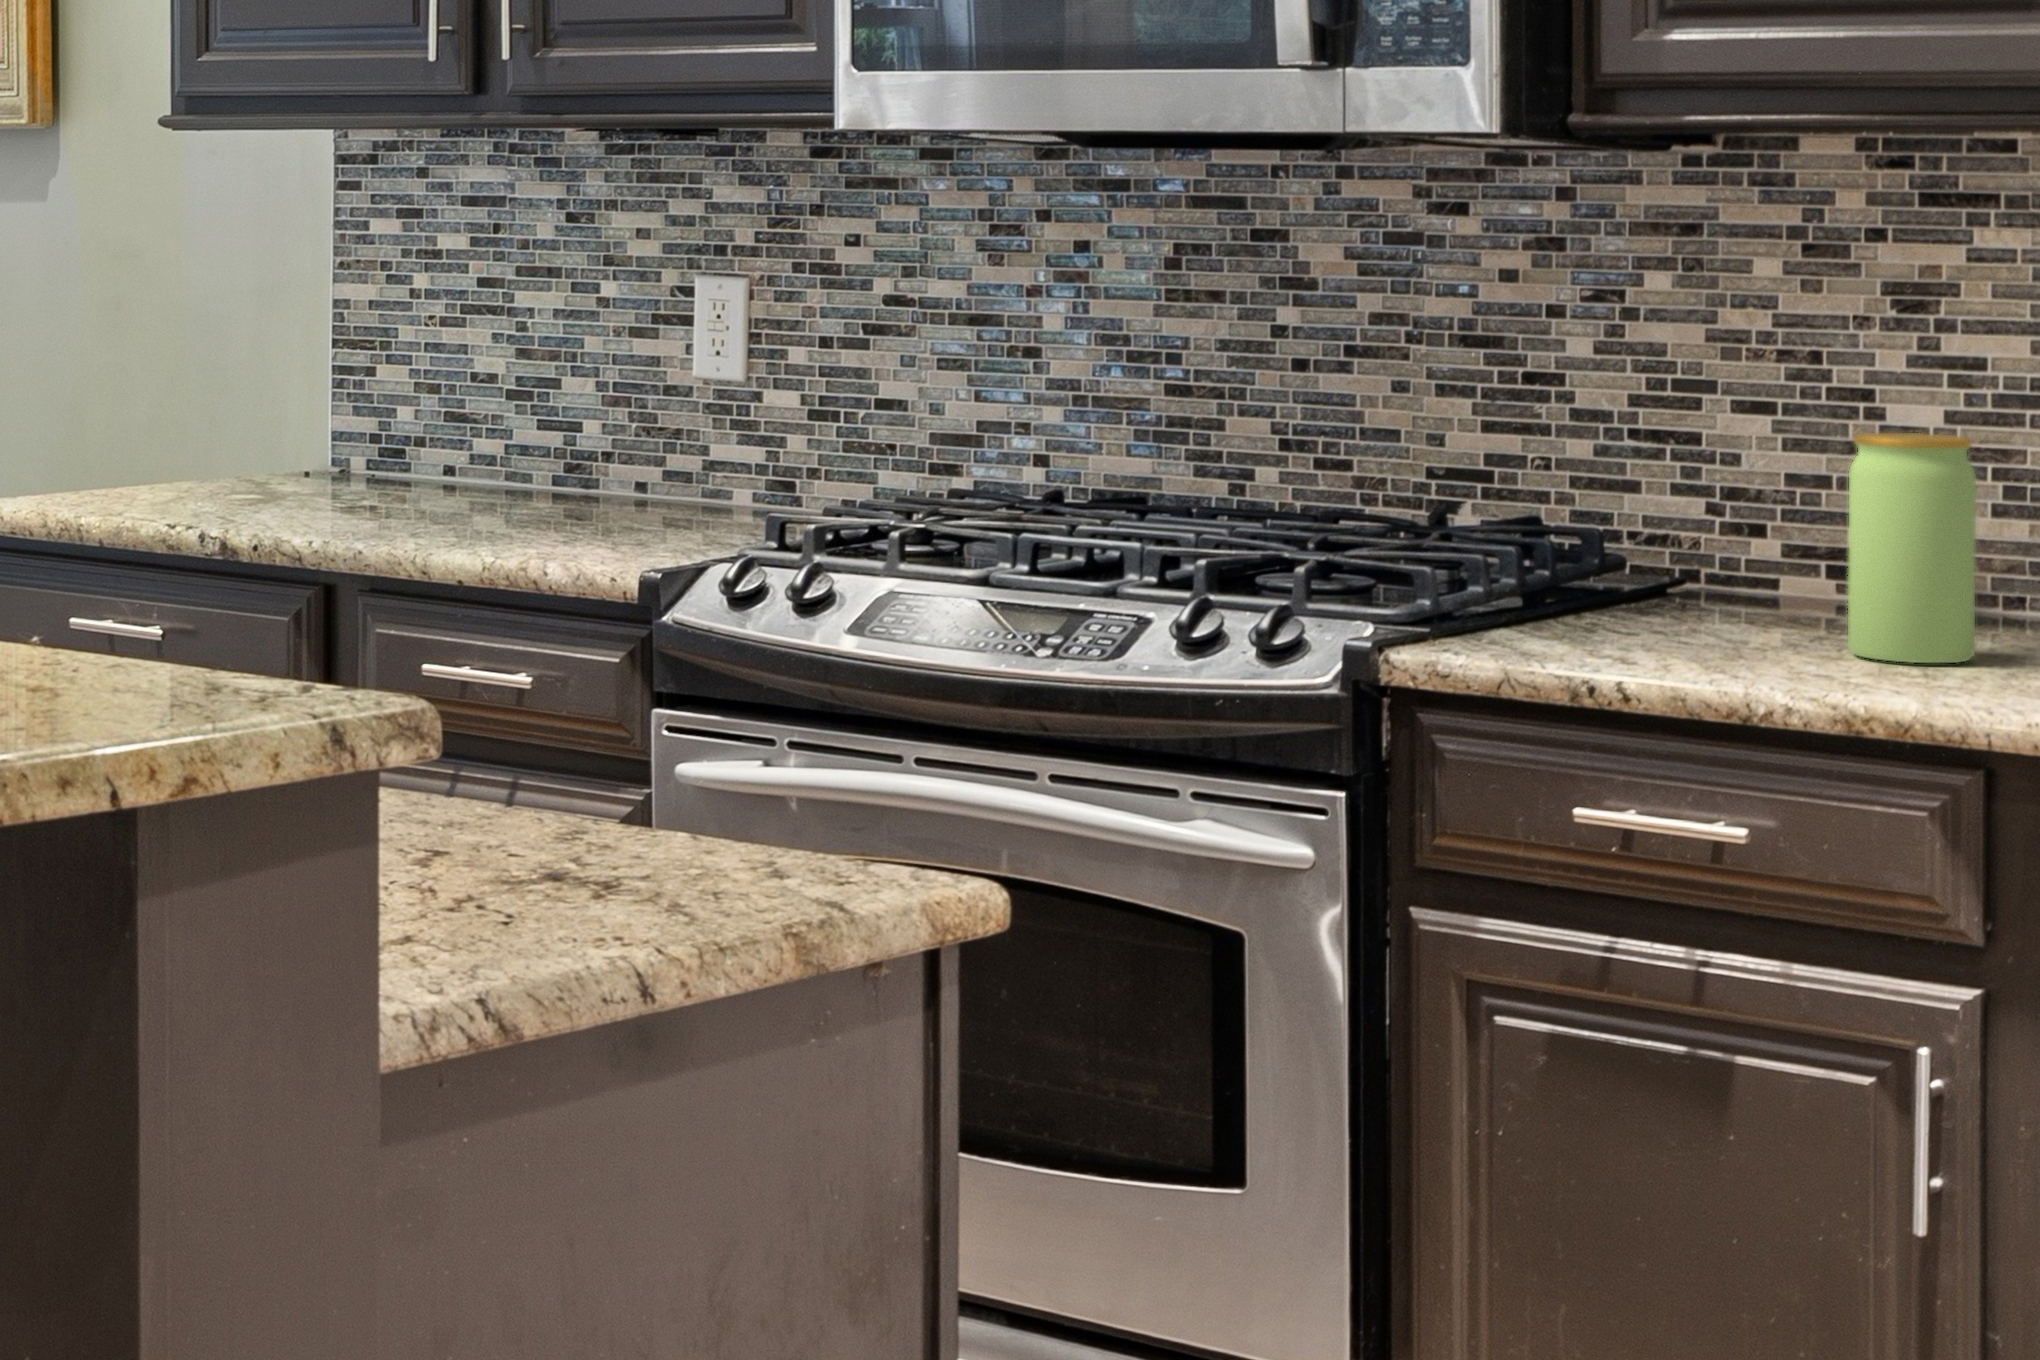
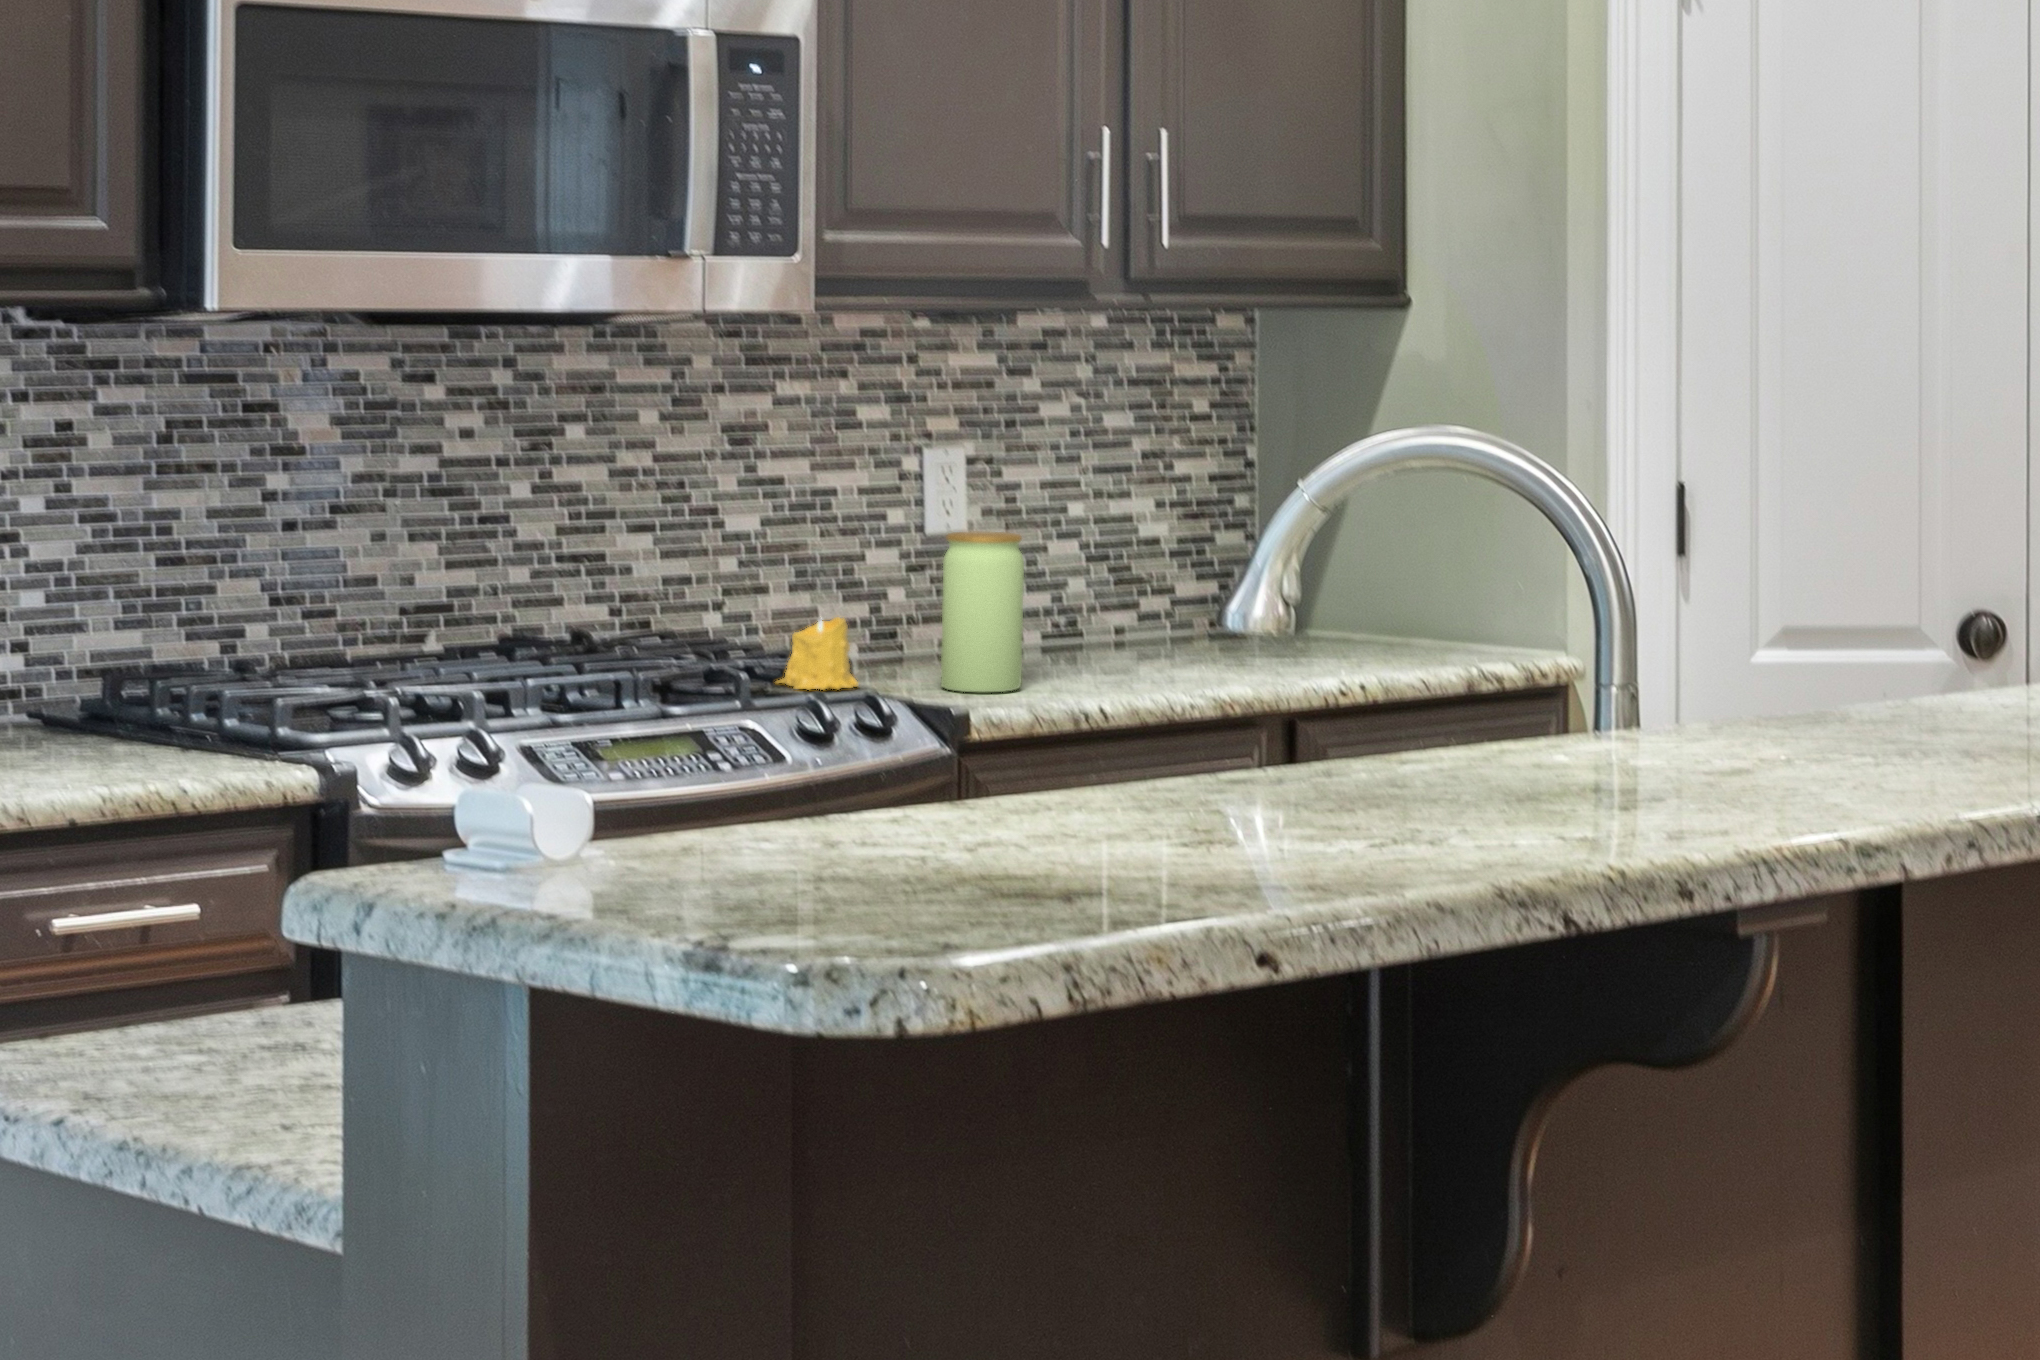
candle: none [1729,530,1839,632] -> present [778,617,858,690]

